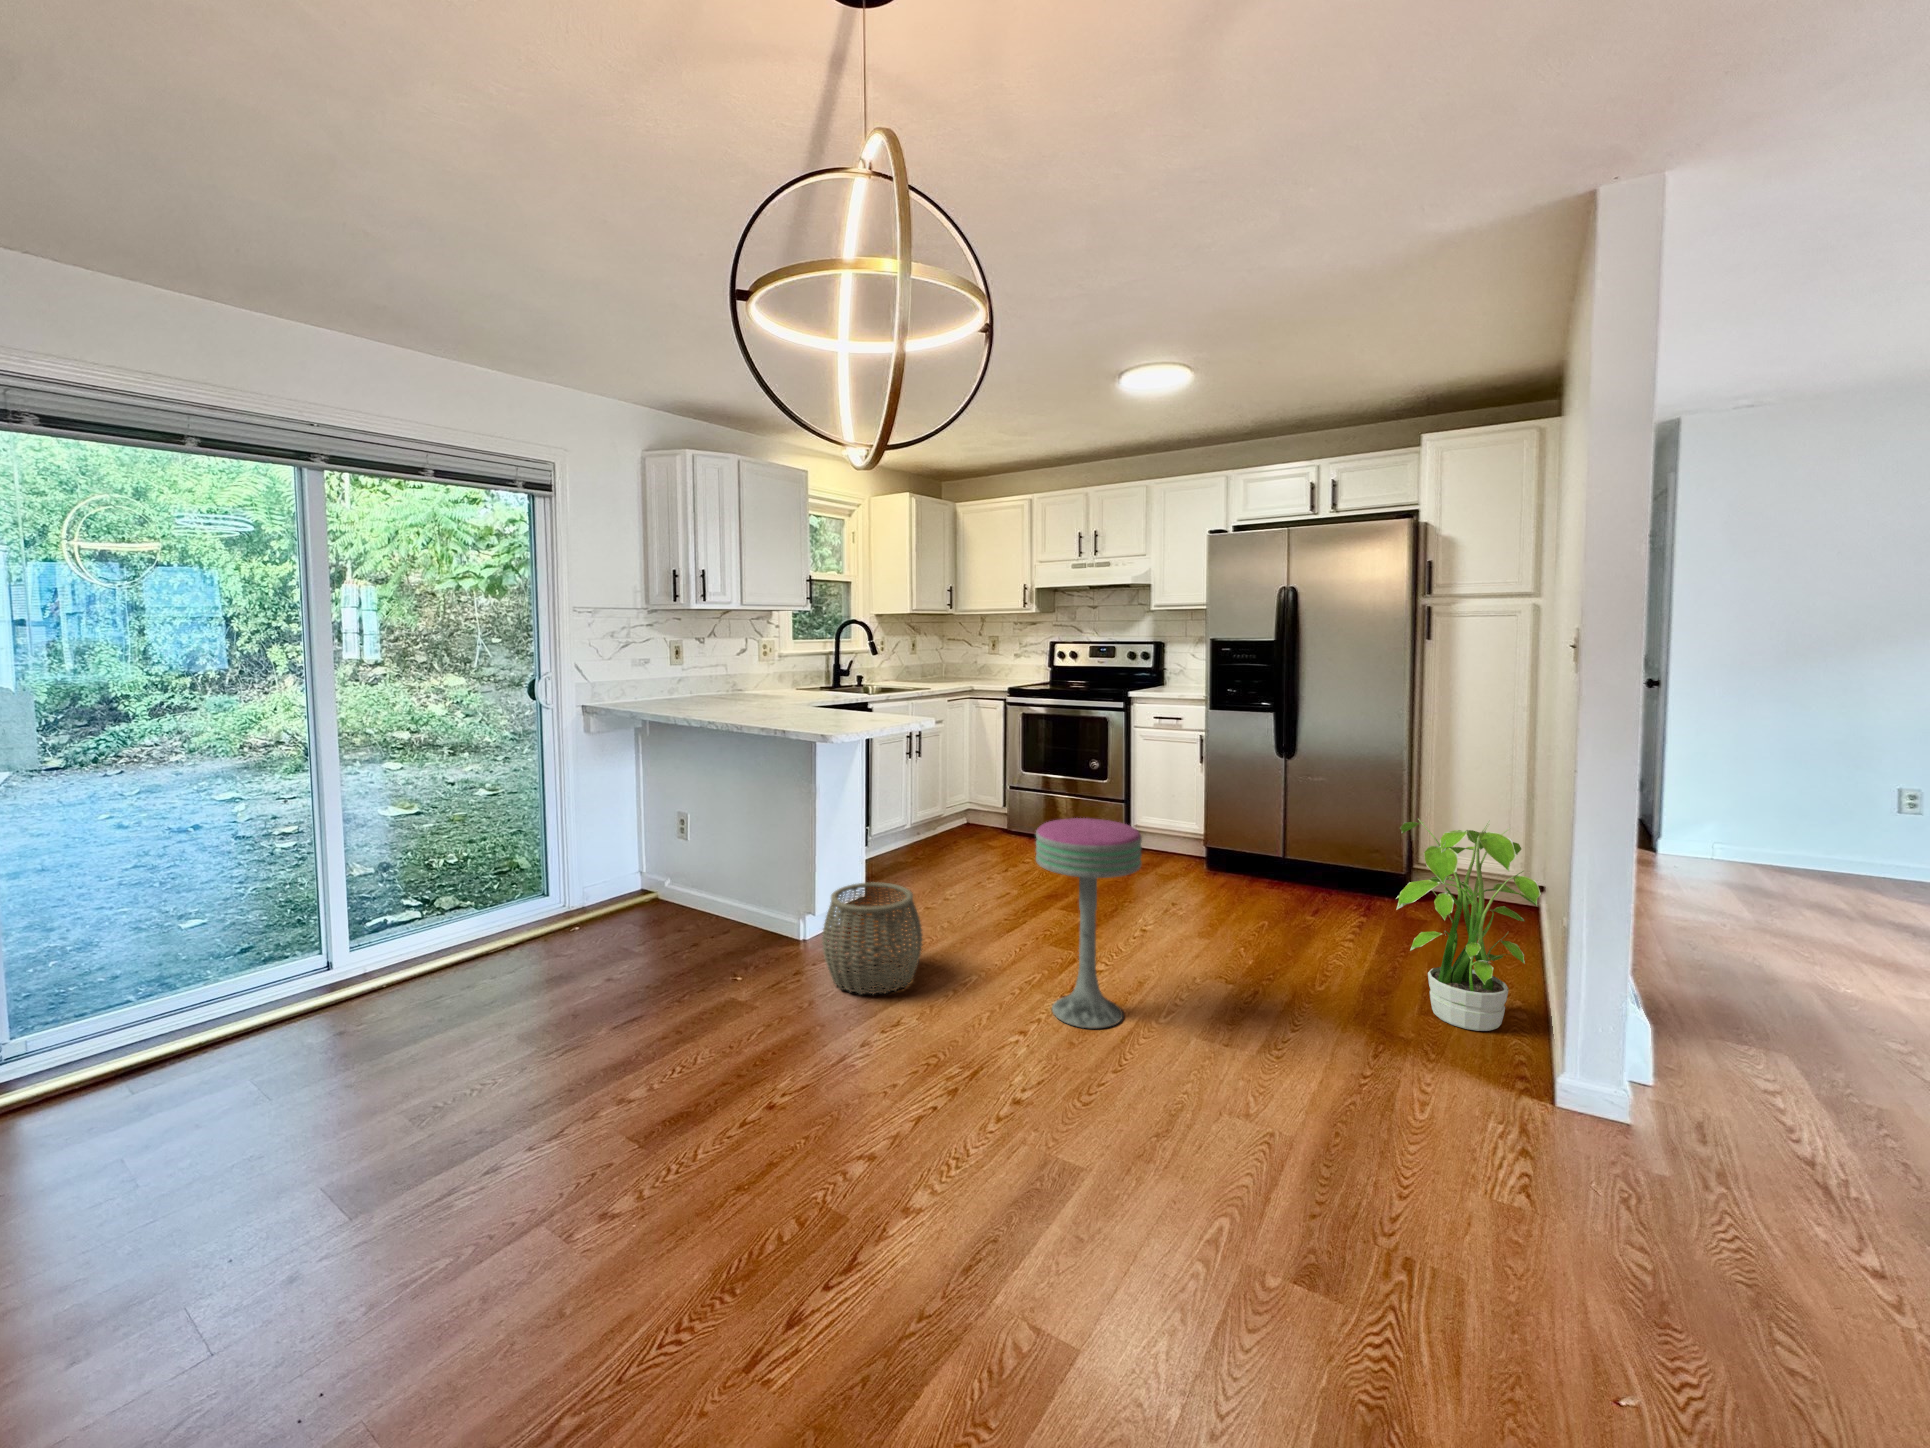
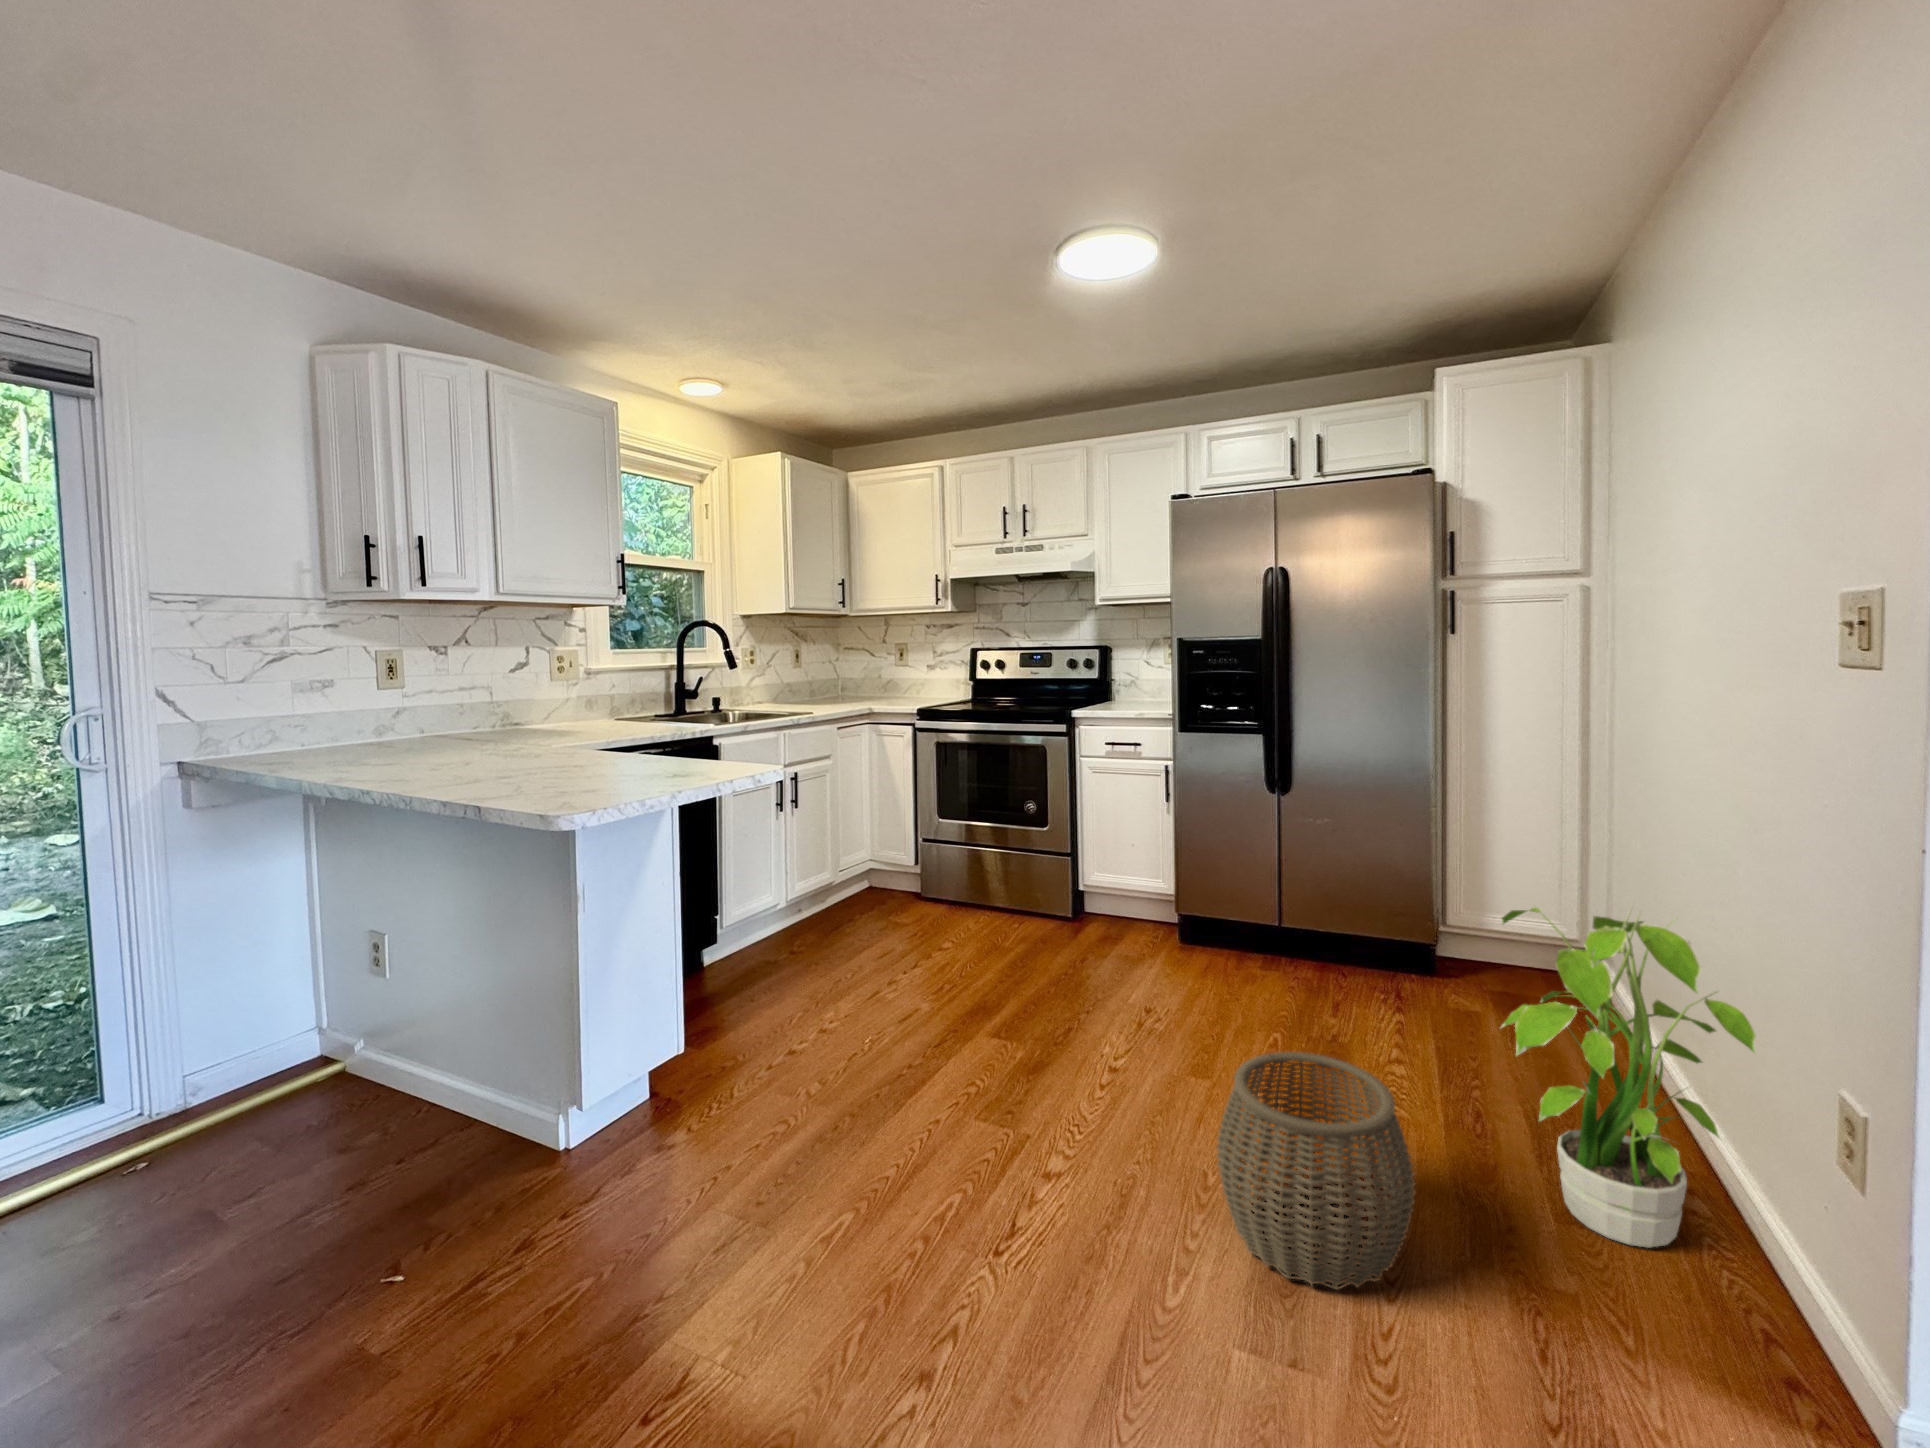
bar stool: present [1036,818,1142,1029] -> none [943,936,1127,1334]
woven basket: present [822,882,923,995] -> present [1217,1052,1415,1290]

